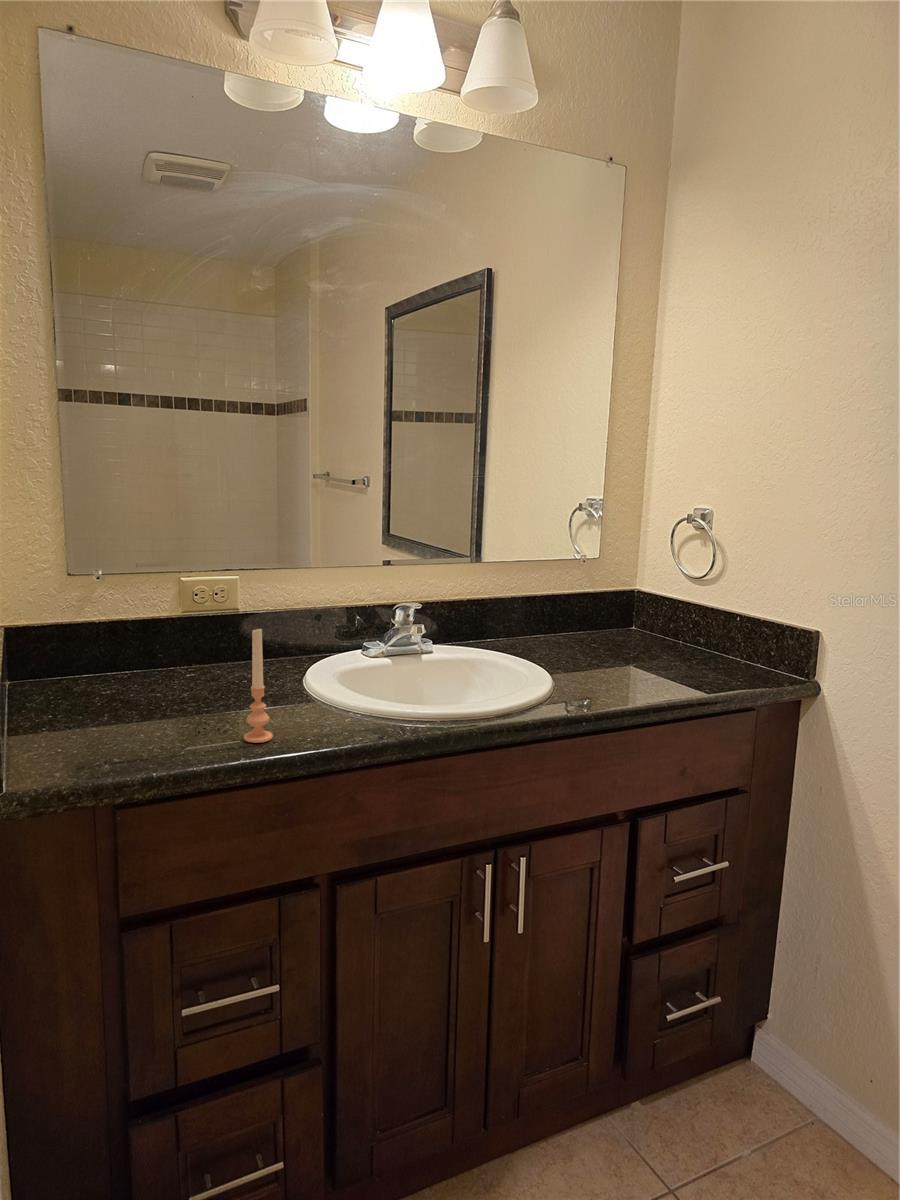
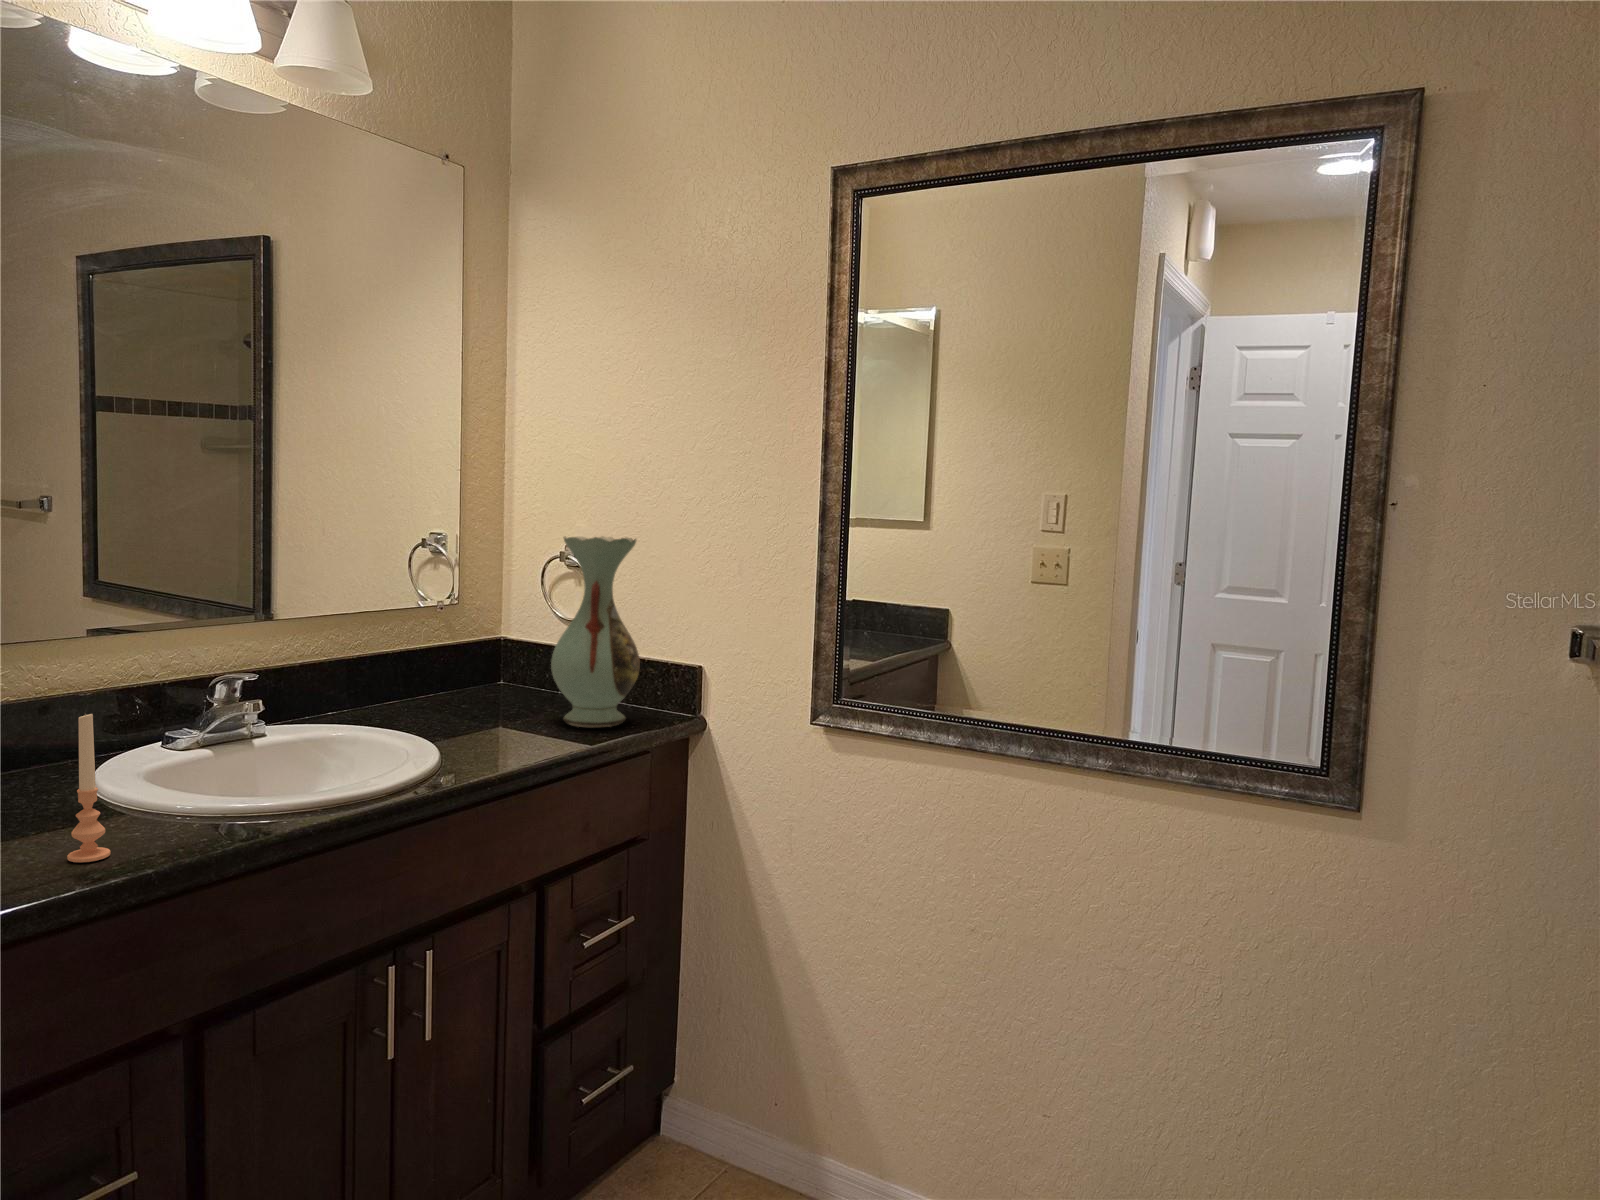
decorative vase: none [668,501,757,679] -> present [551,536,640,728]

